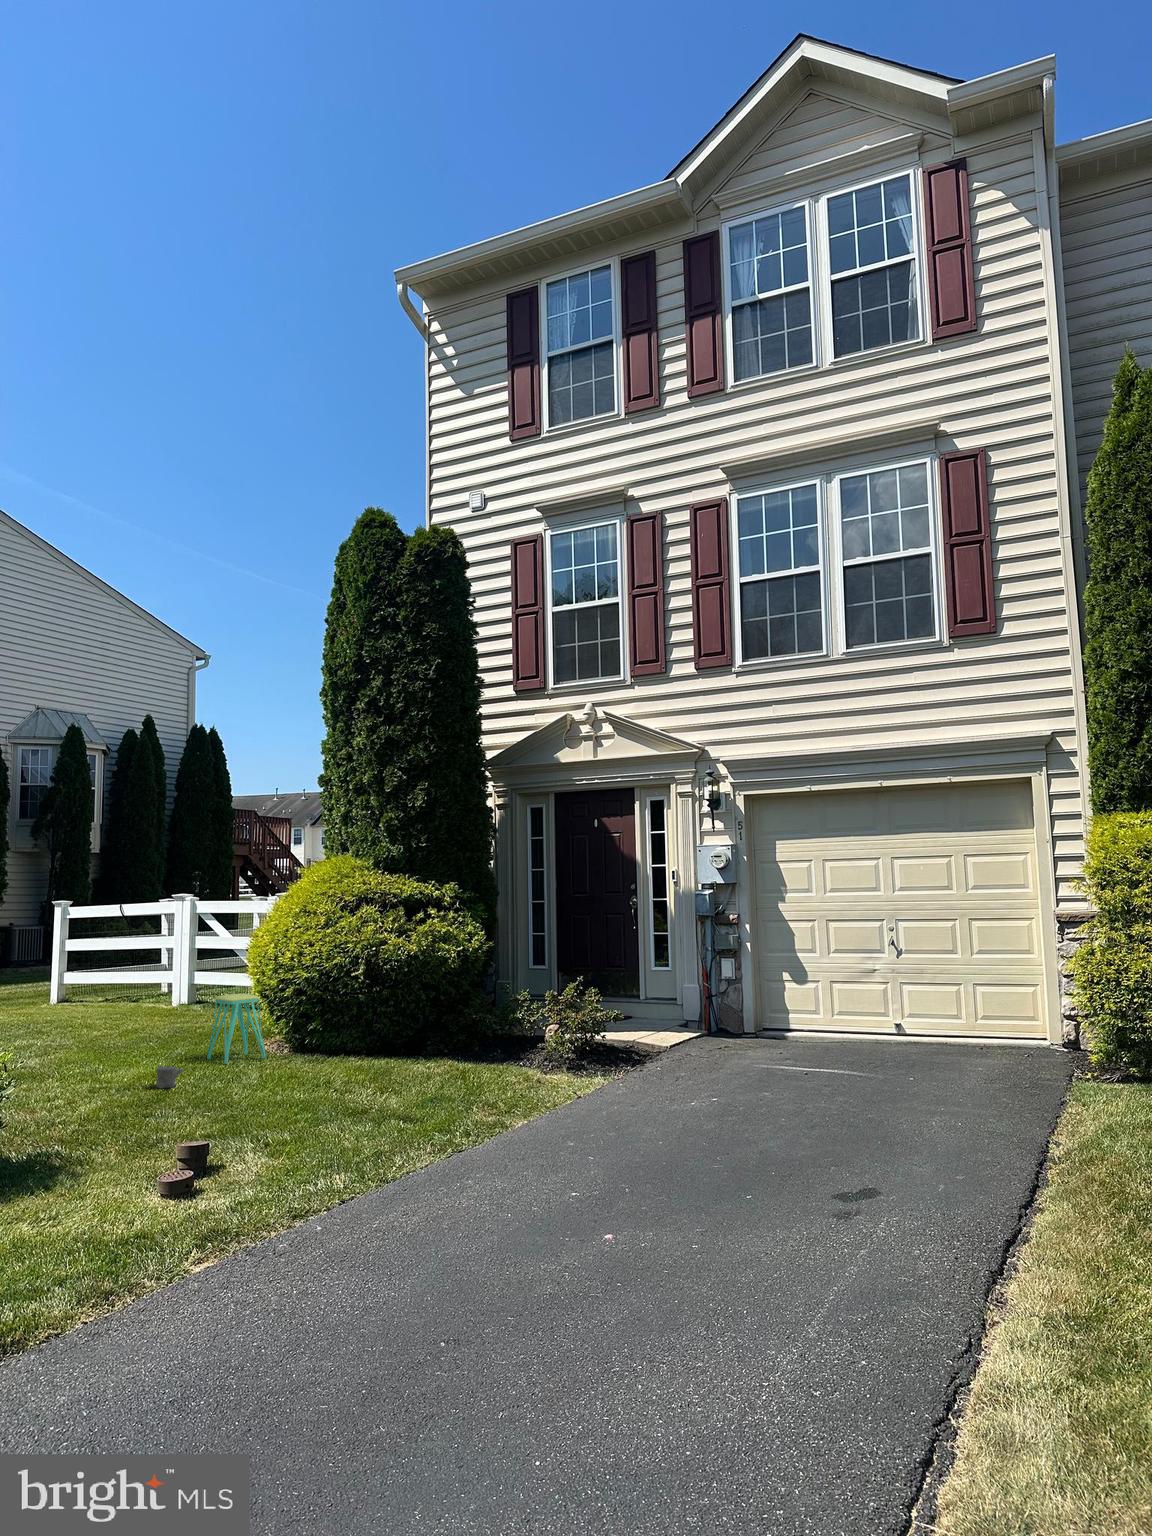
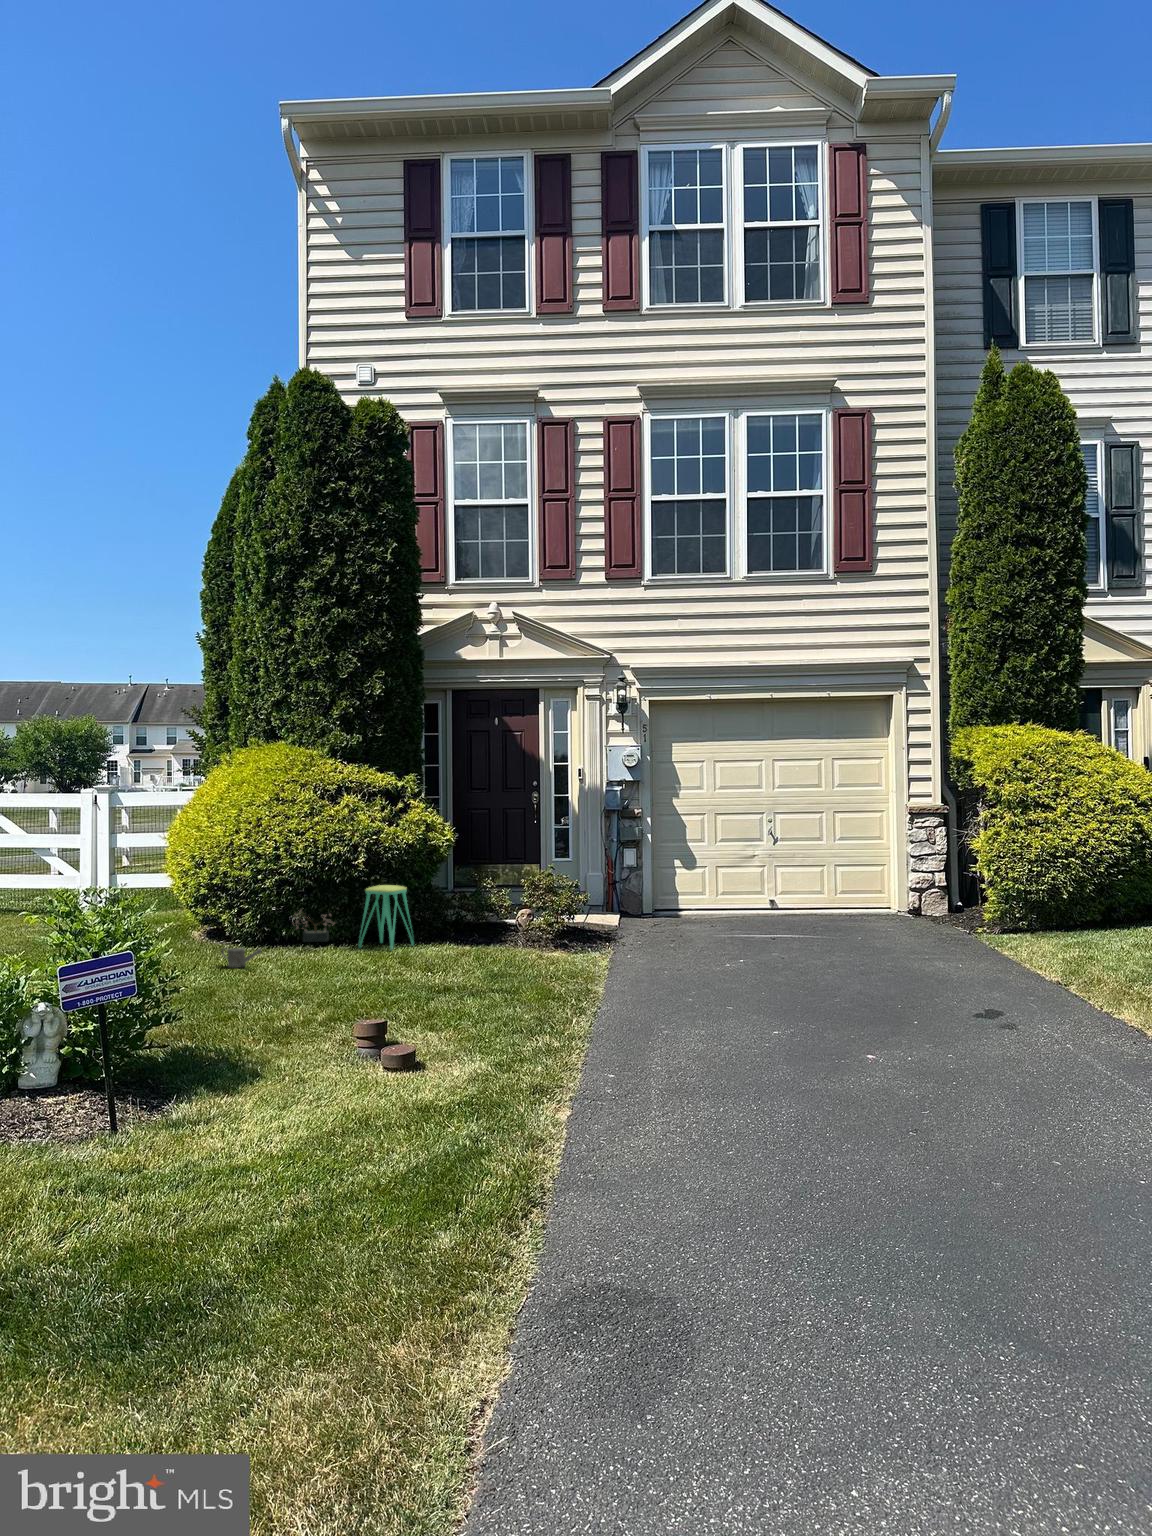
stool: present [207,994,265,1064] -> present [359,885,414,950]
decorative plant: none [289,1019,335,1059] -> present [295,912,331,942]

